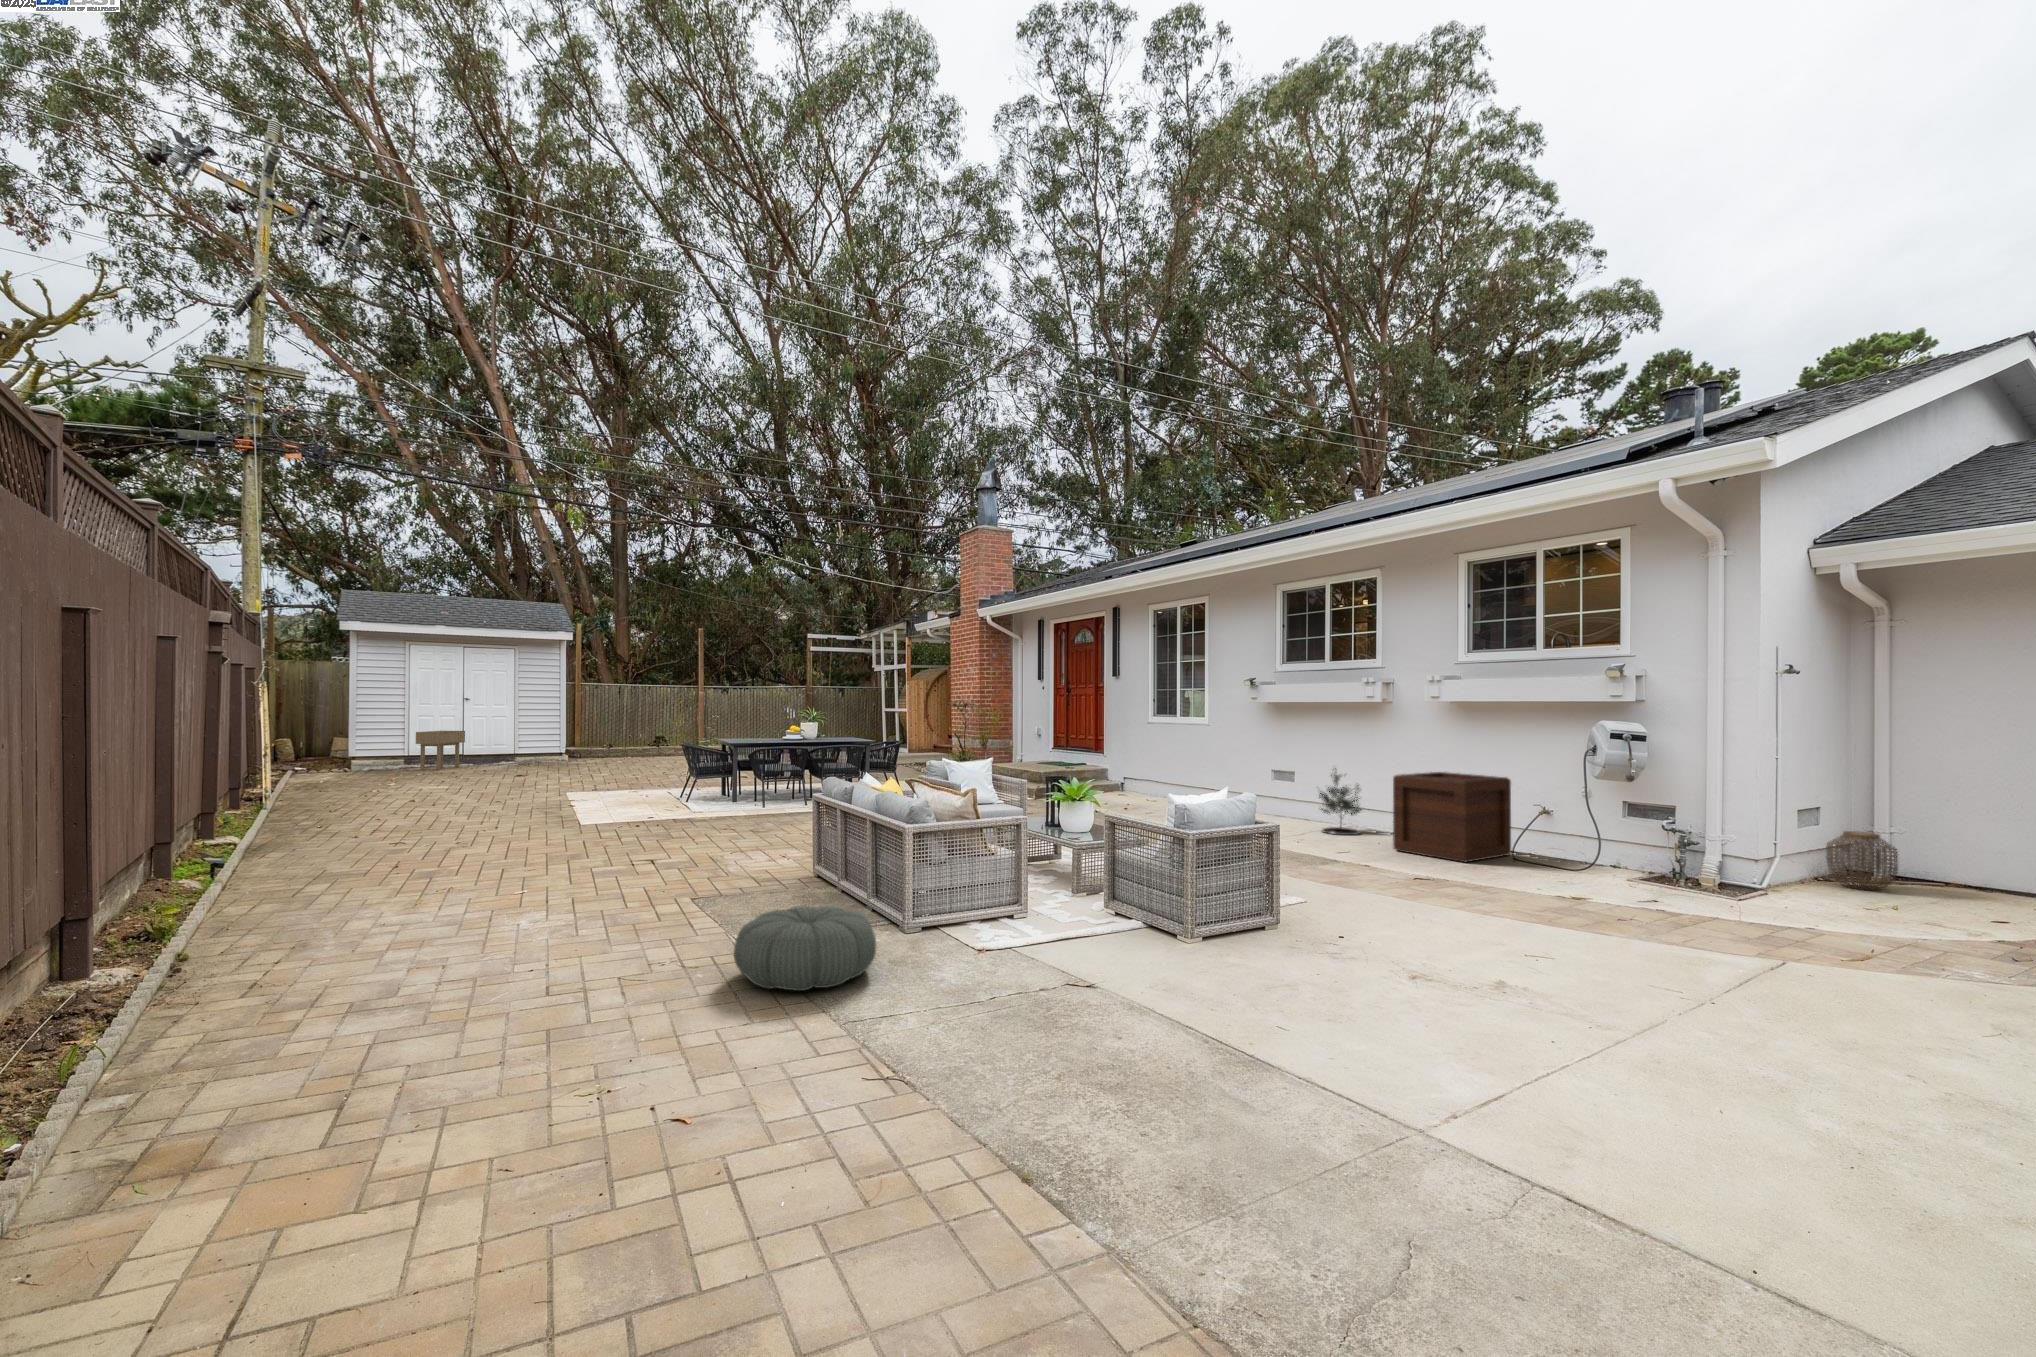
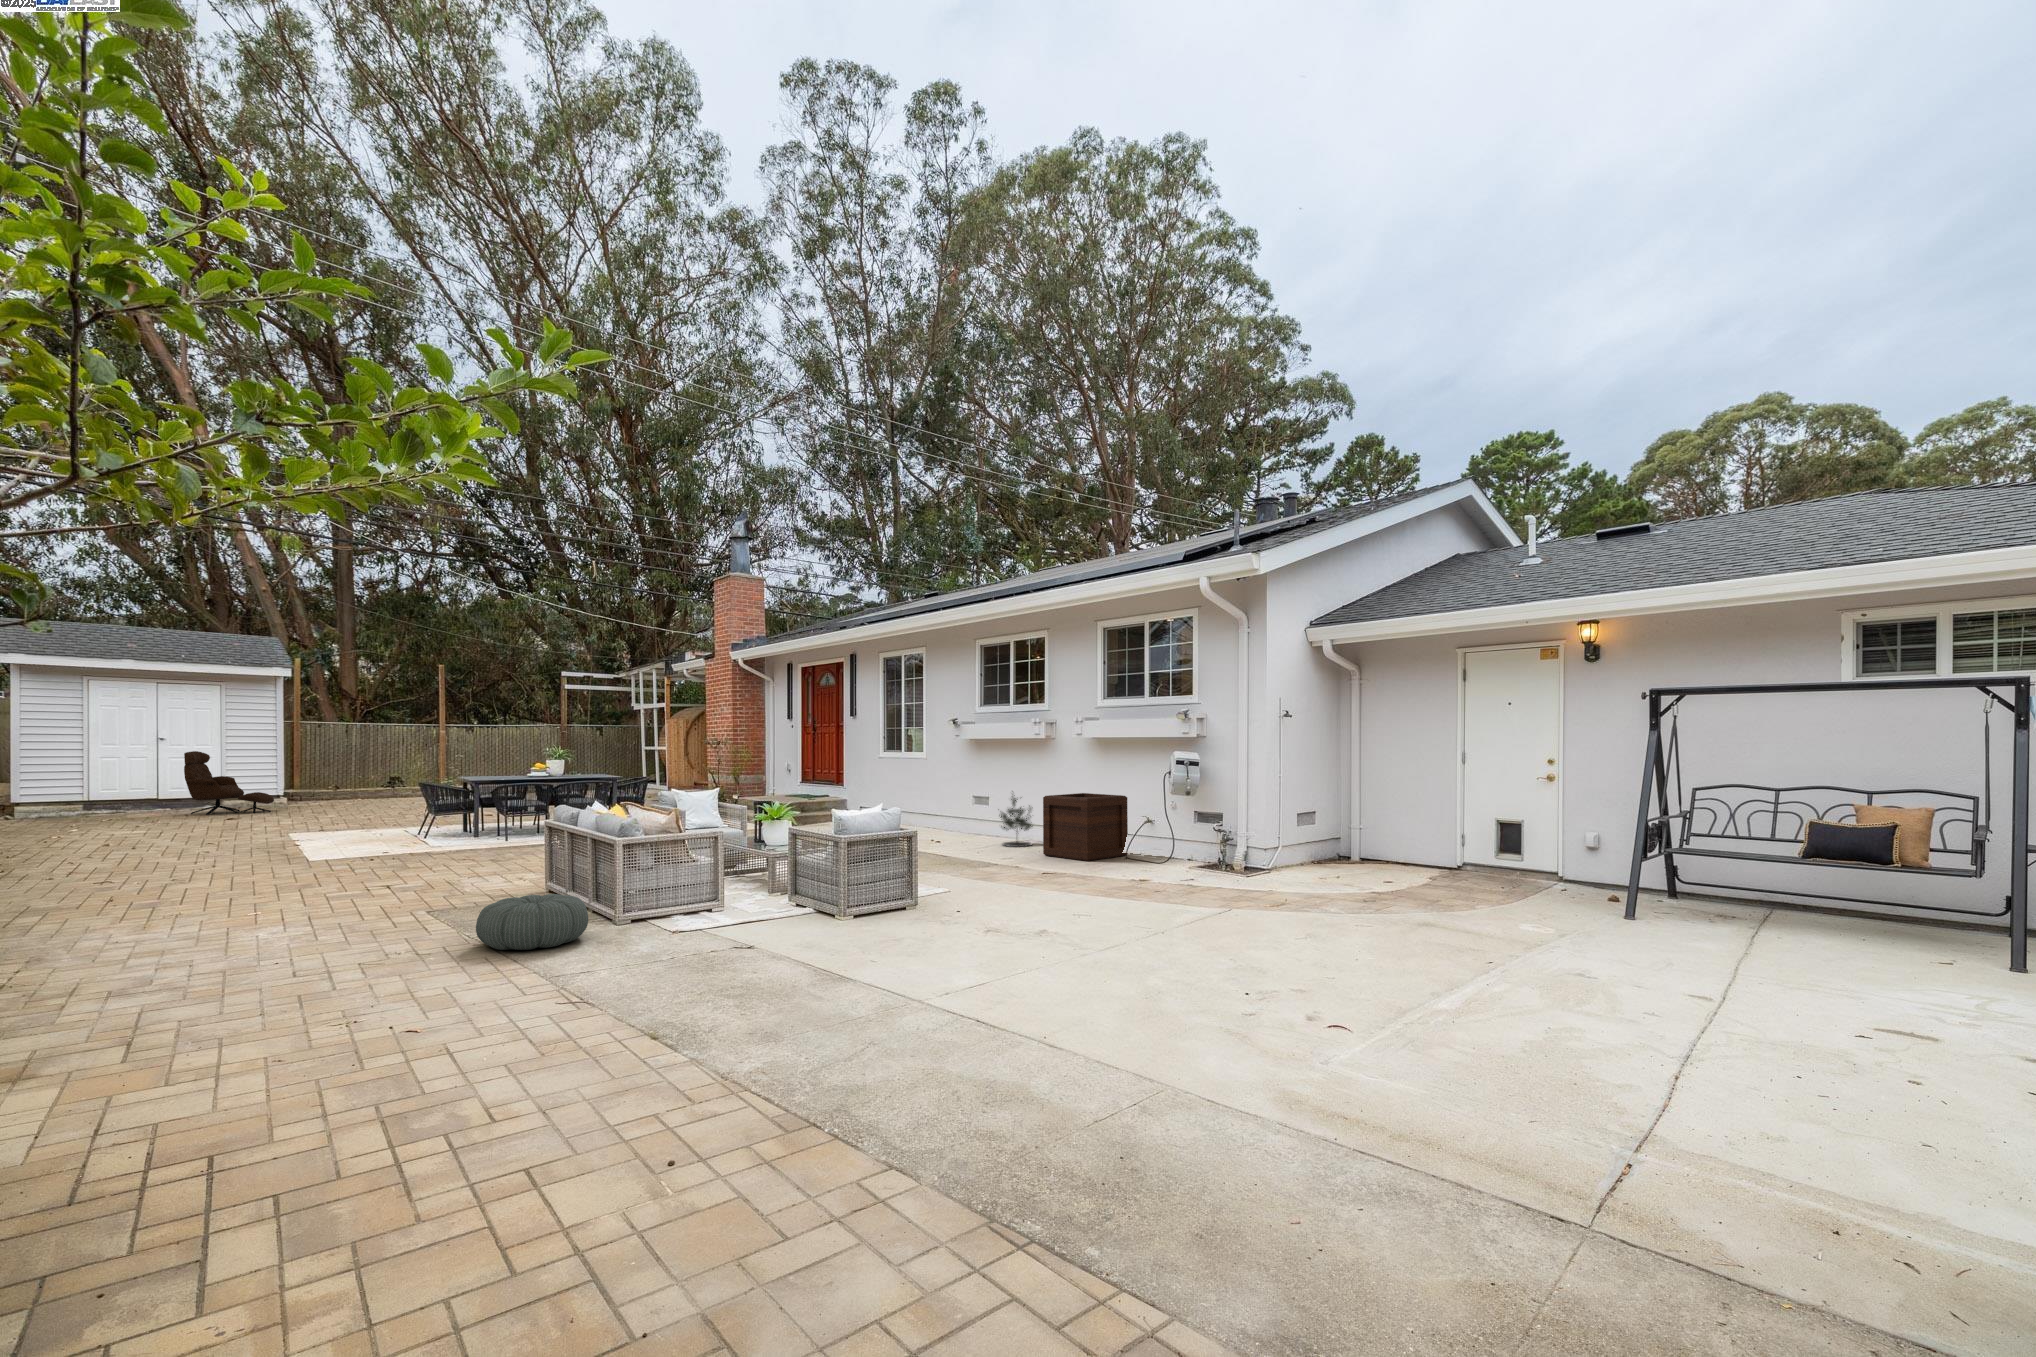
lounge chair: none [489,708,564,767] -> present [184,751,274,815]
side table: present [416,731,465,770] -> none [93,777,155,820]
woven basket: present [1826,831,1898,890] -> none [1316,827,1354,867]

